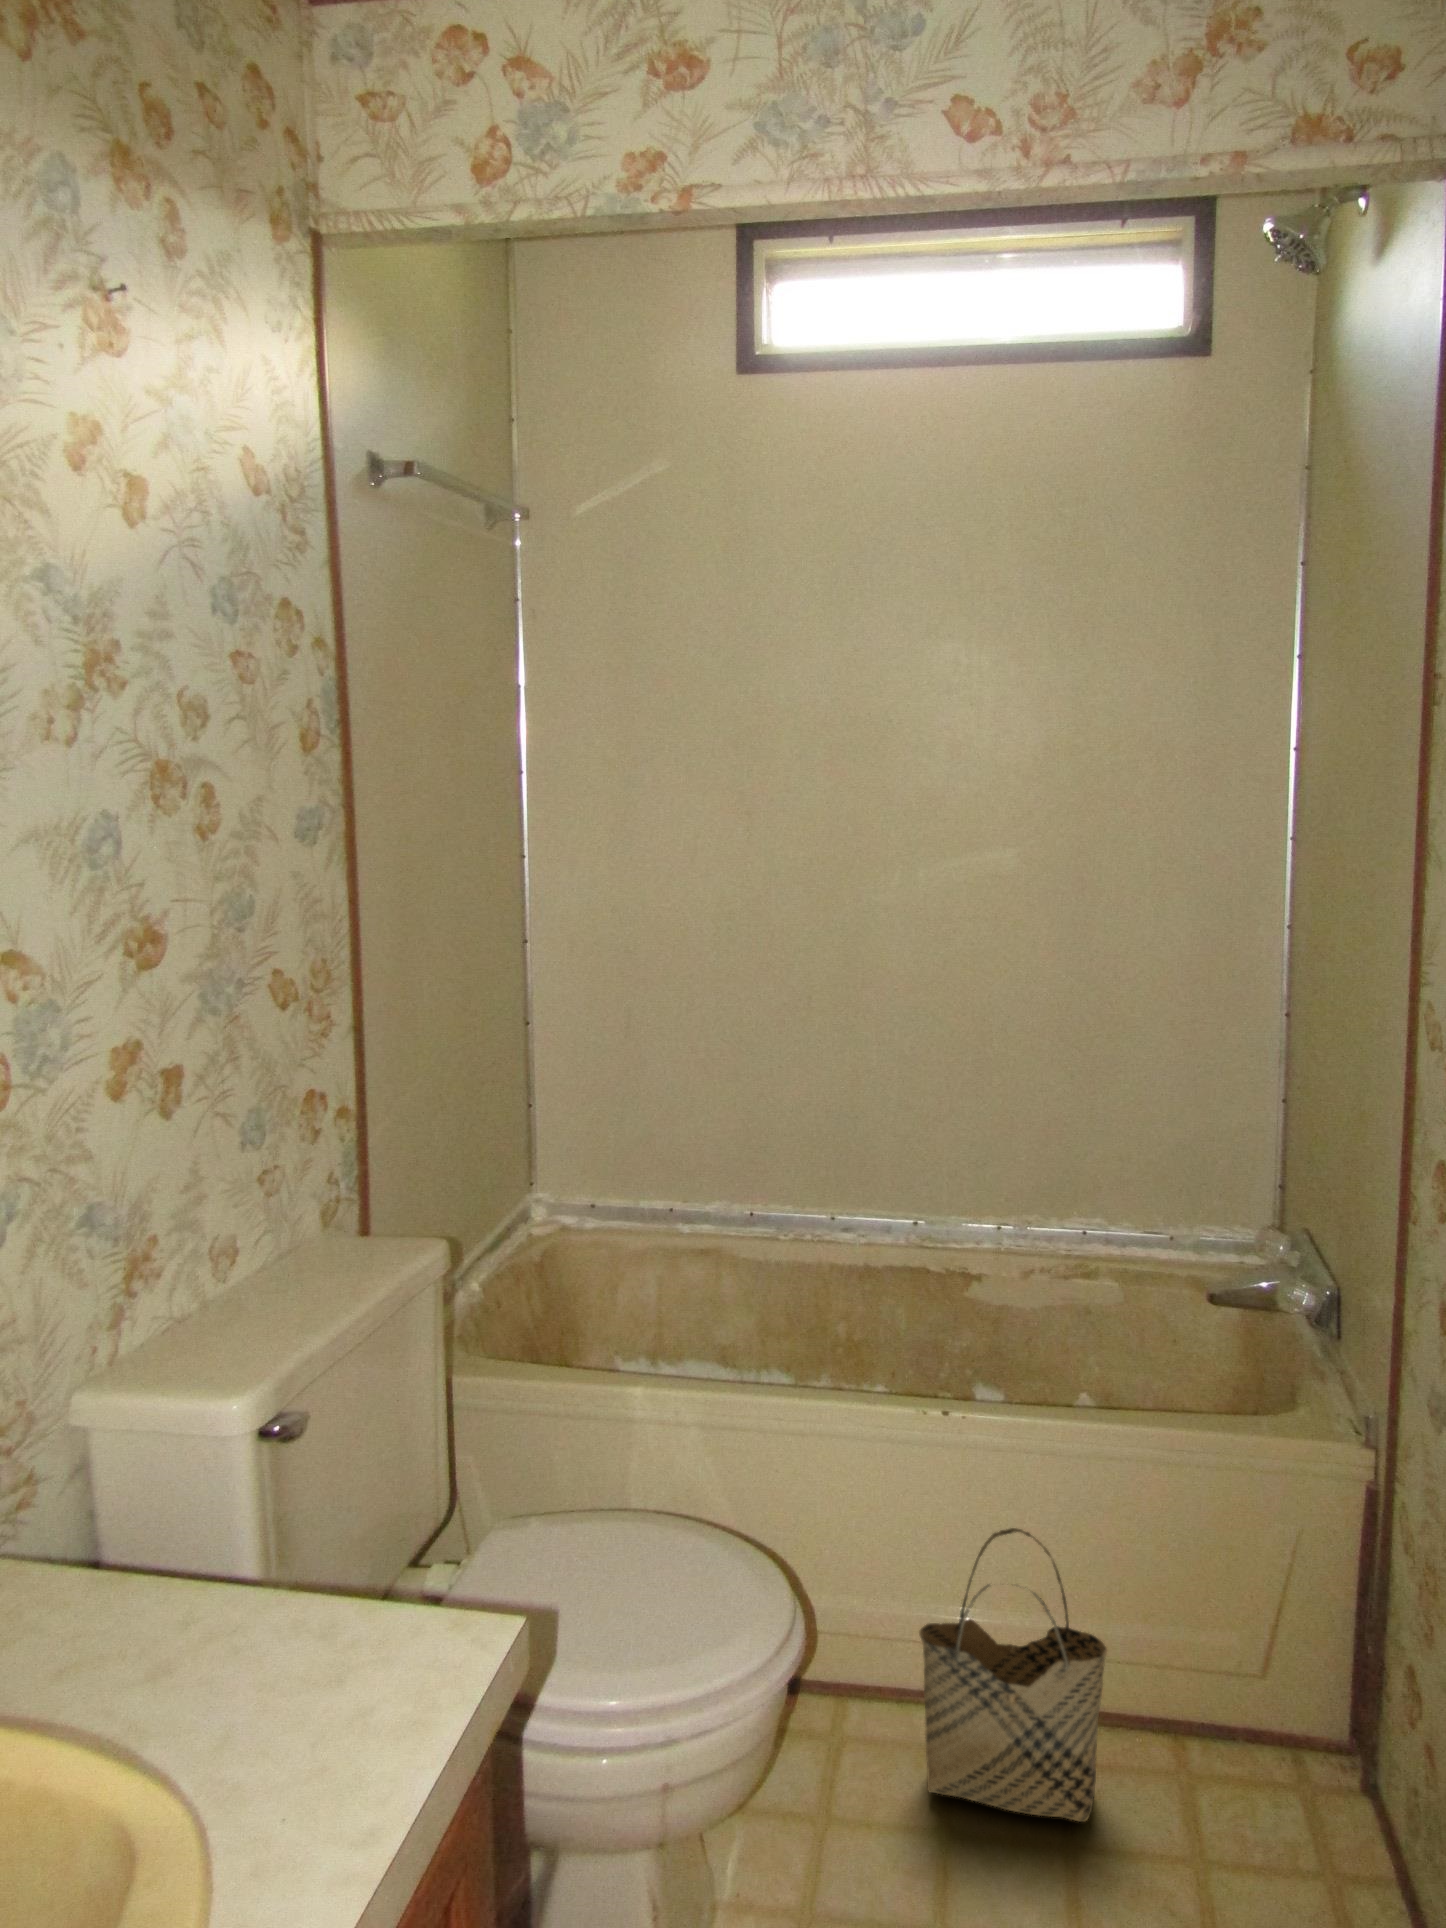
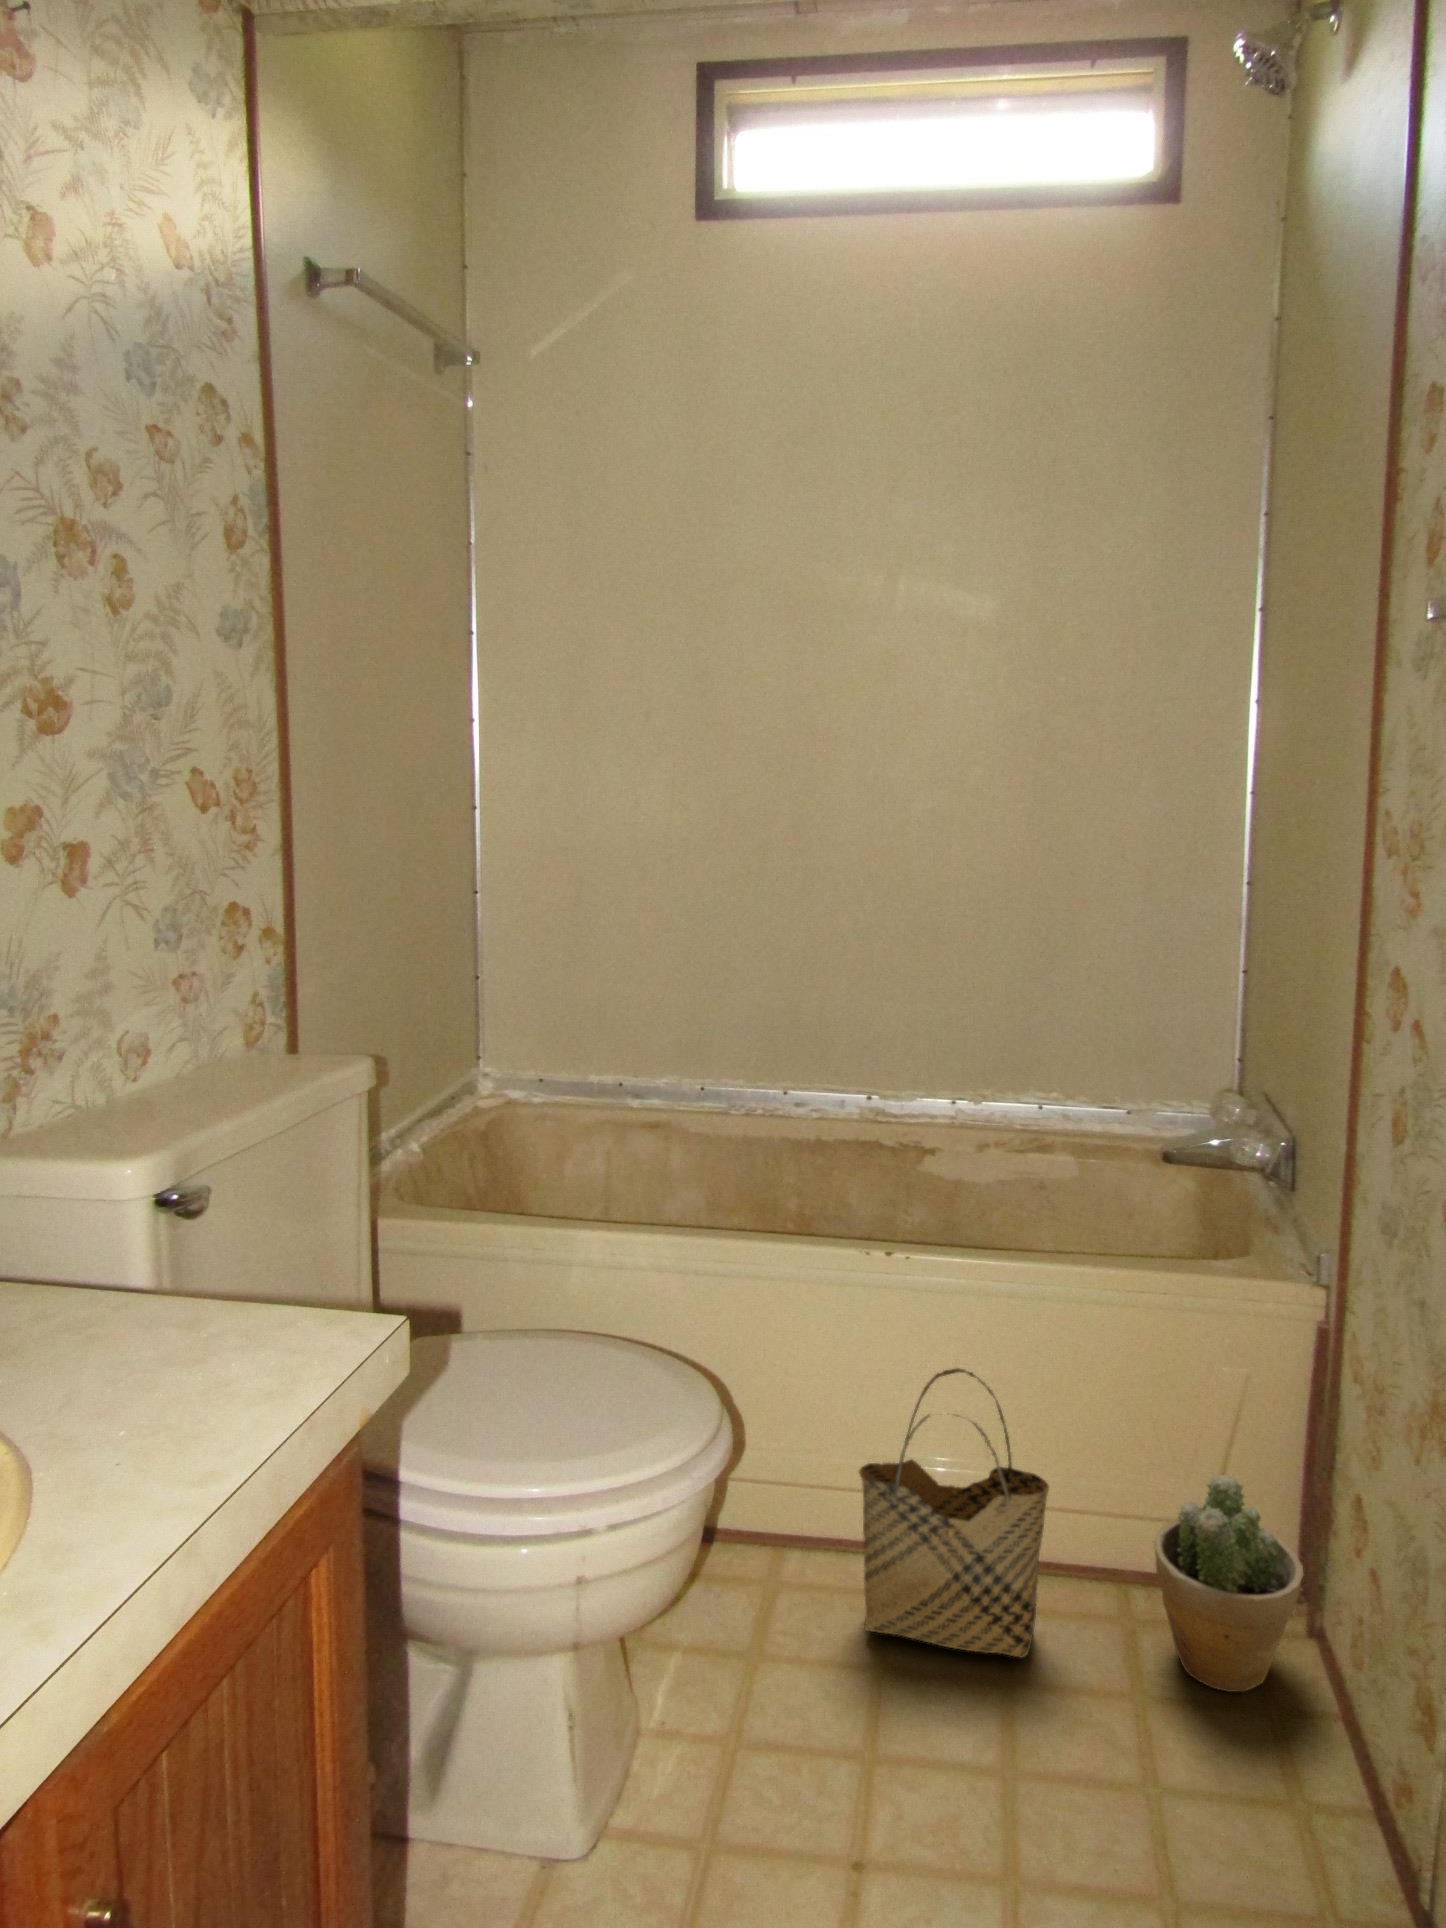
potted plant: none [1211,1637,1361,1858] -> present [1154,1475,1303,1692]

